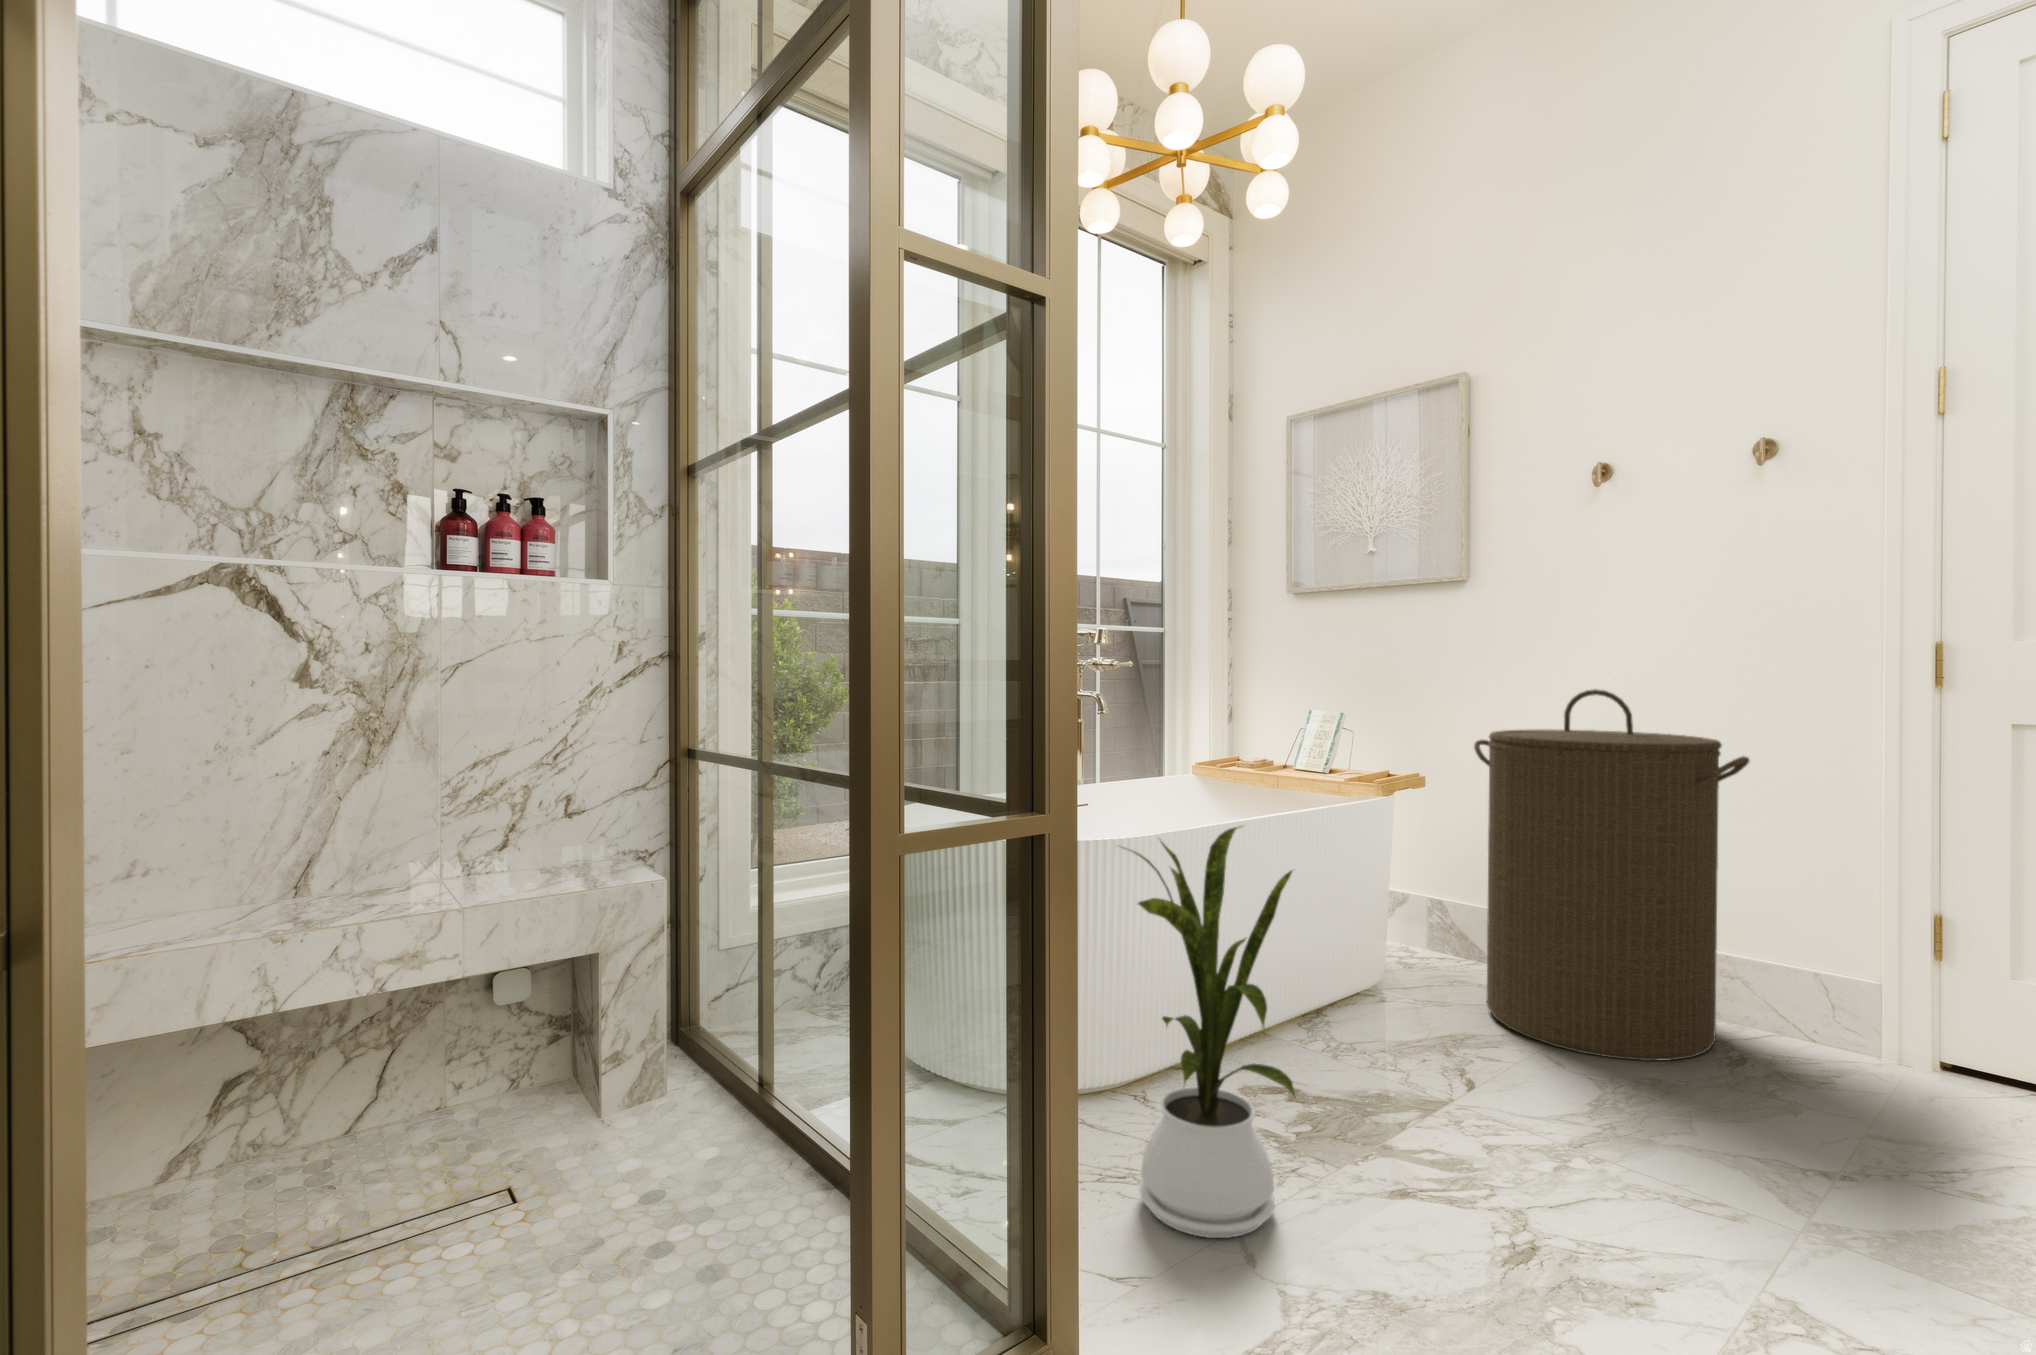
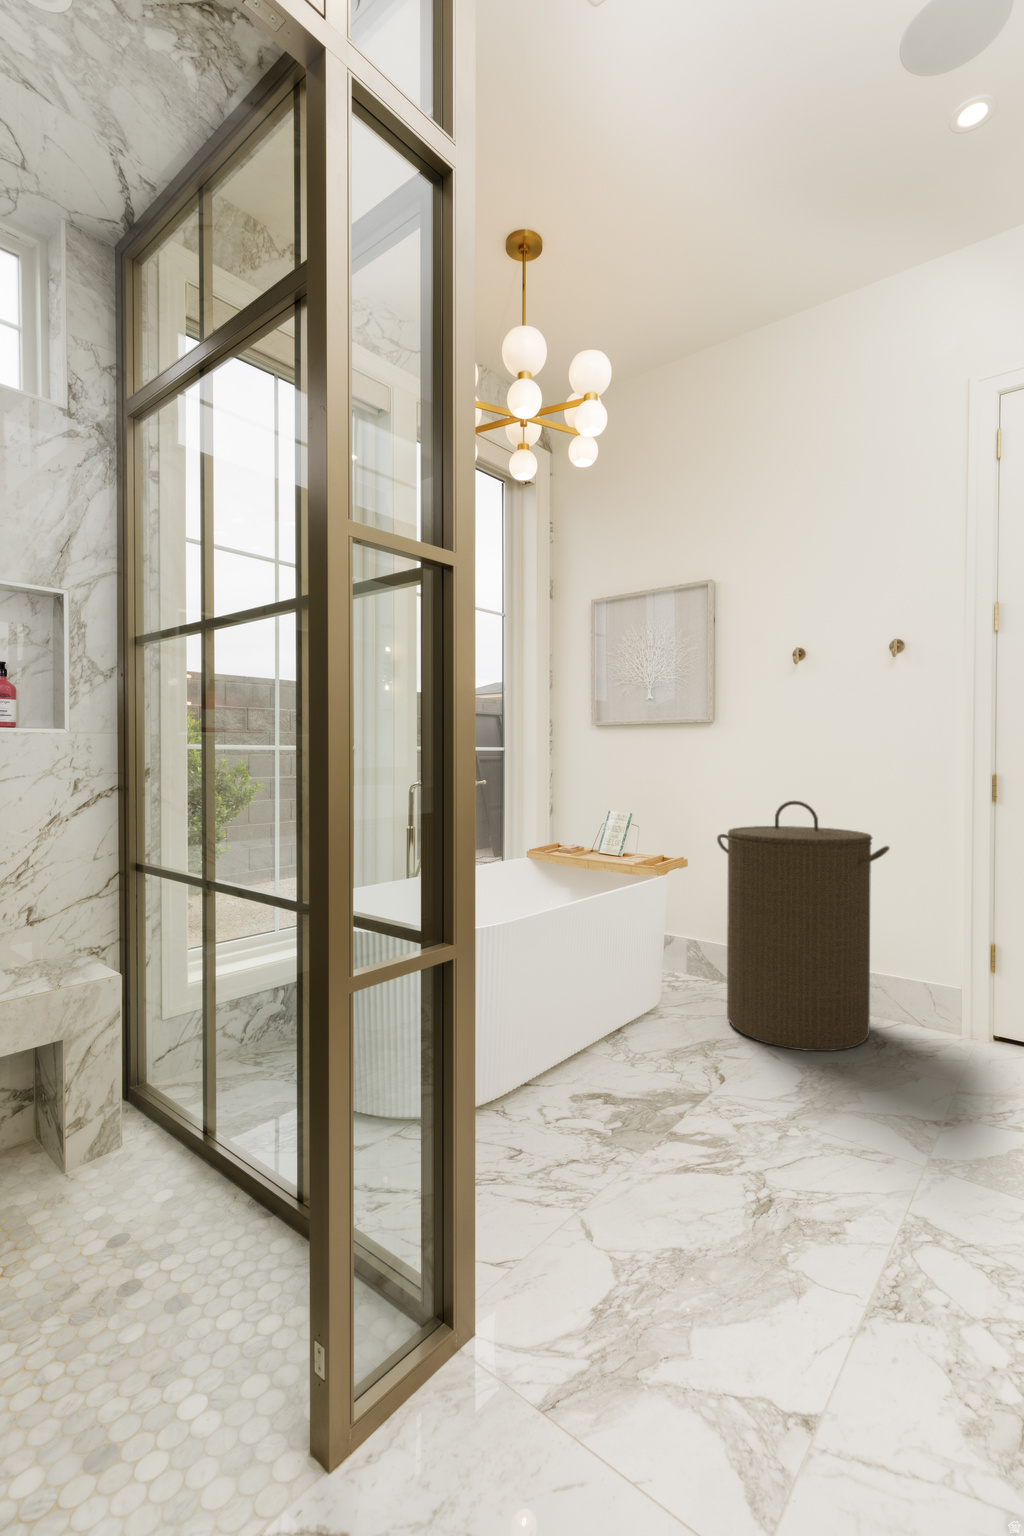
house plant: present [1130,826,1295,1238] -> none [484,926,620,1222]

